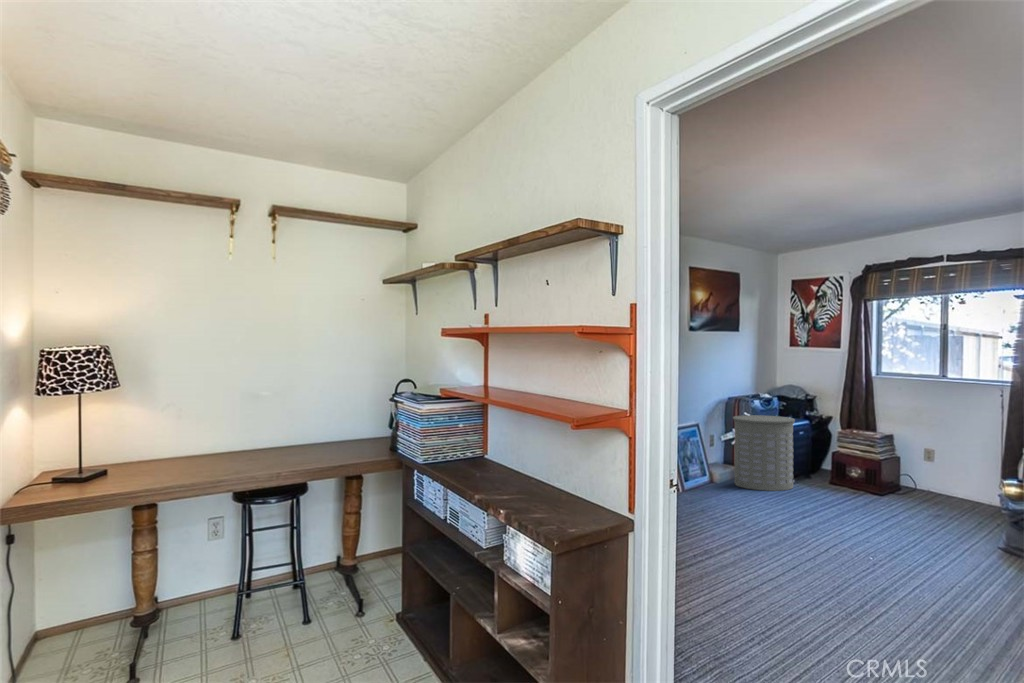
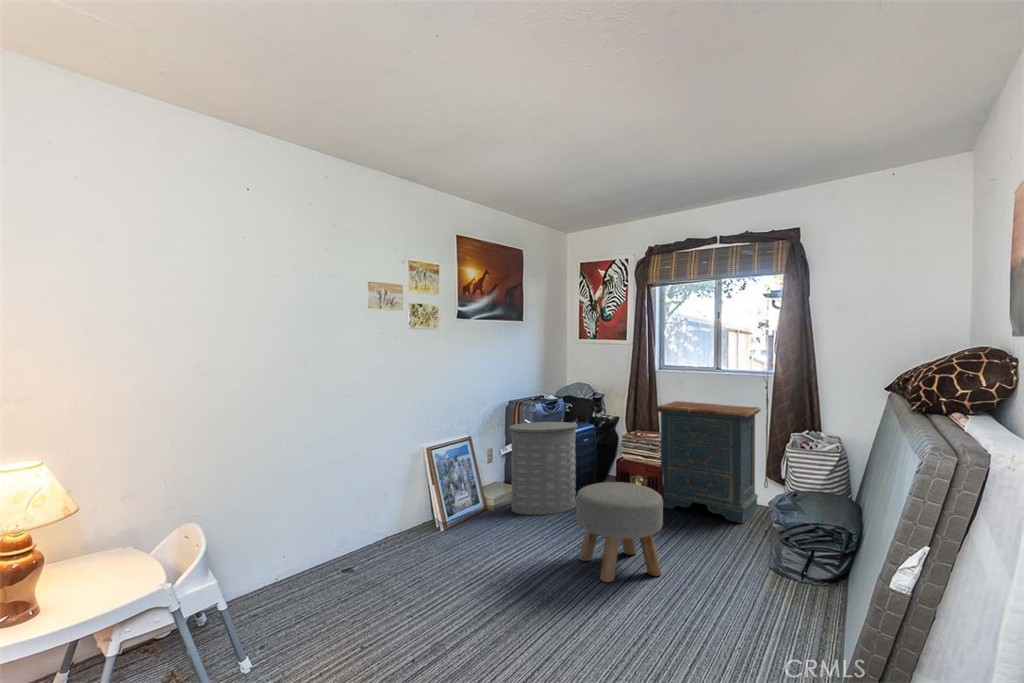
dresser: none [874,404,996,519] -> present [655,401,761,523]
ottoman: none [803,466,888,546] -> present [576,482,663,582]

